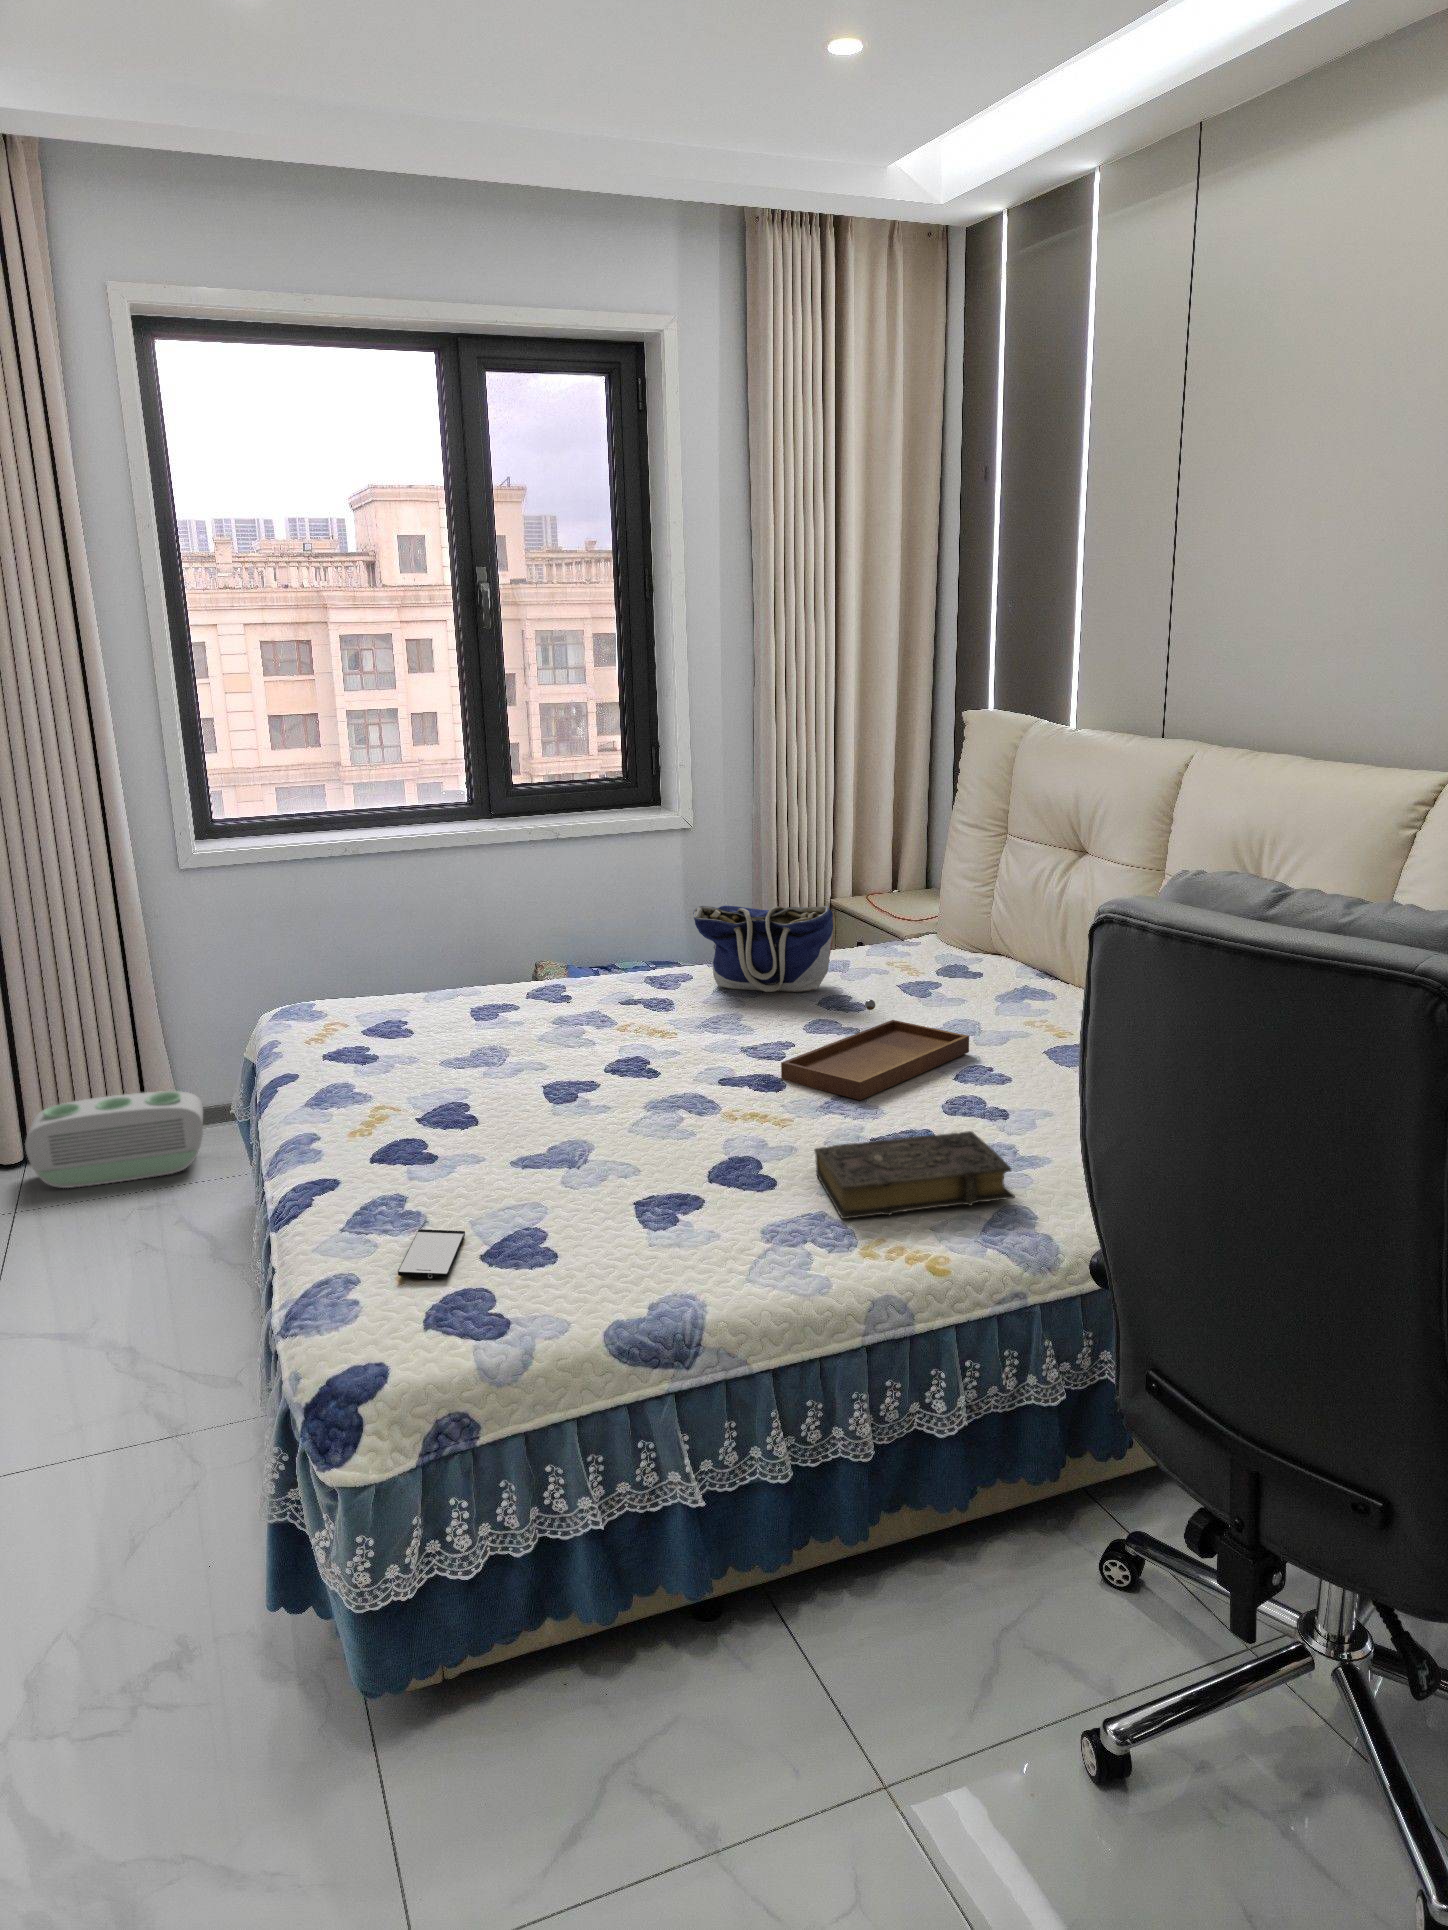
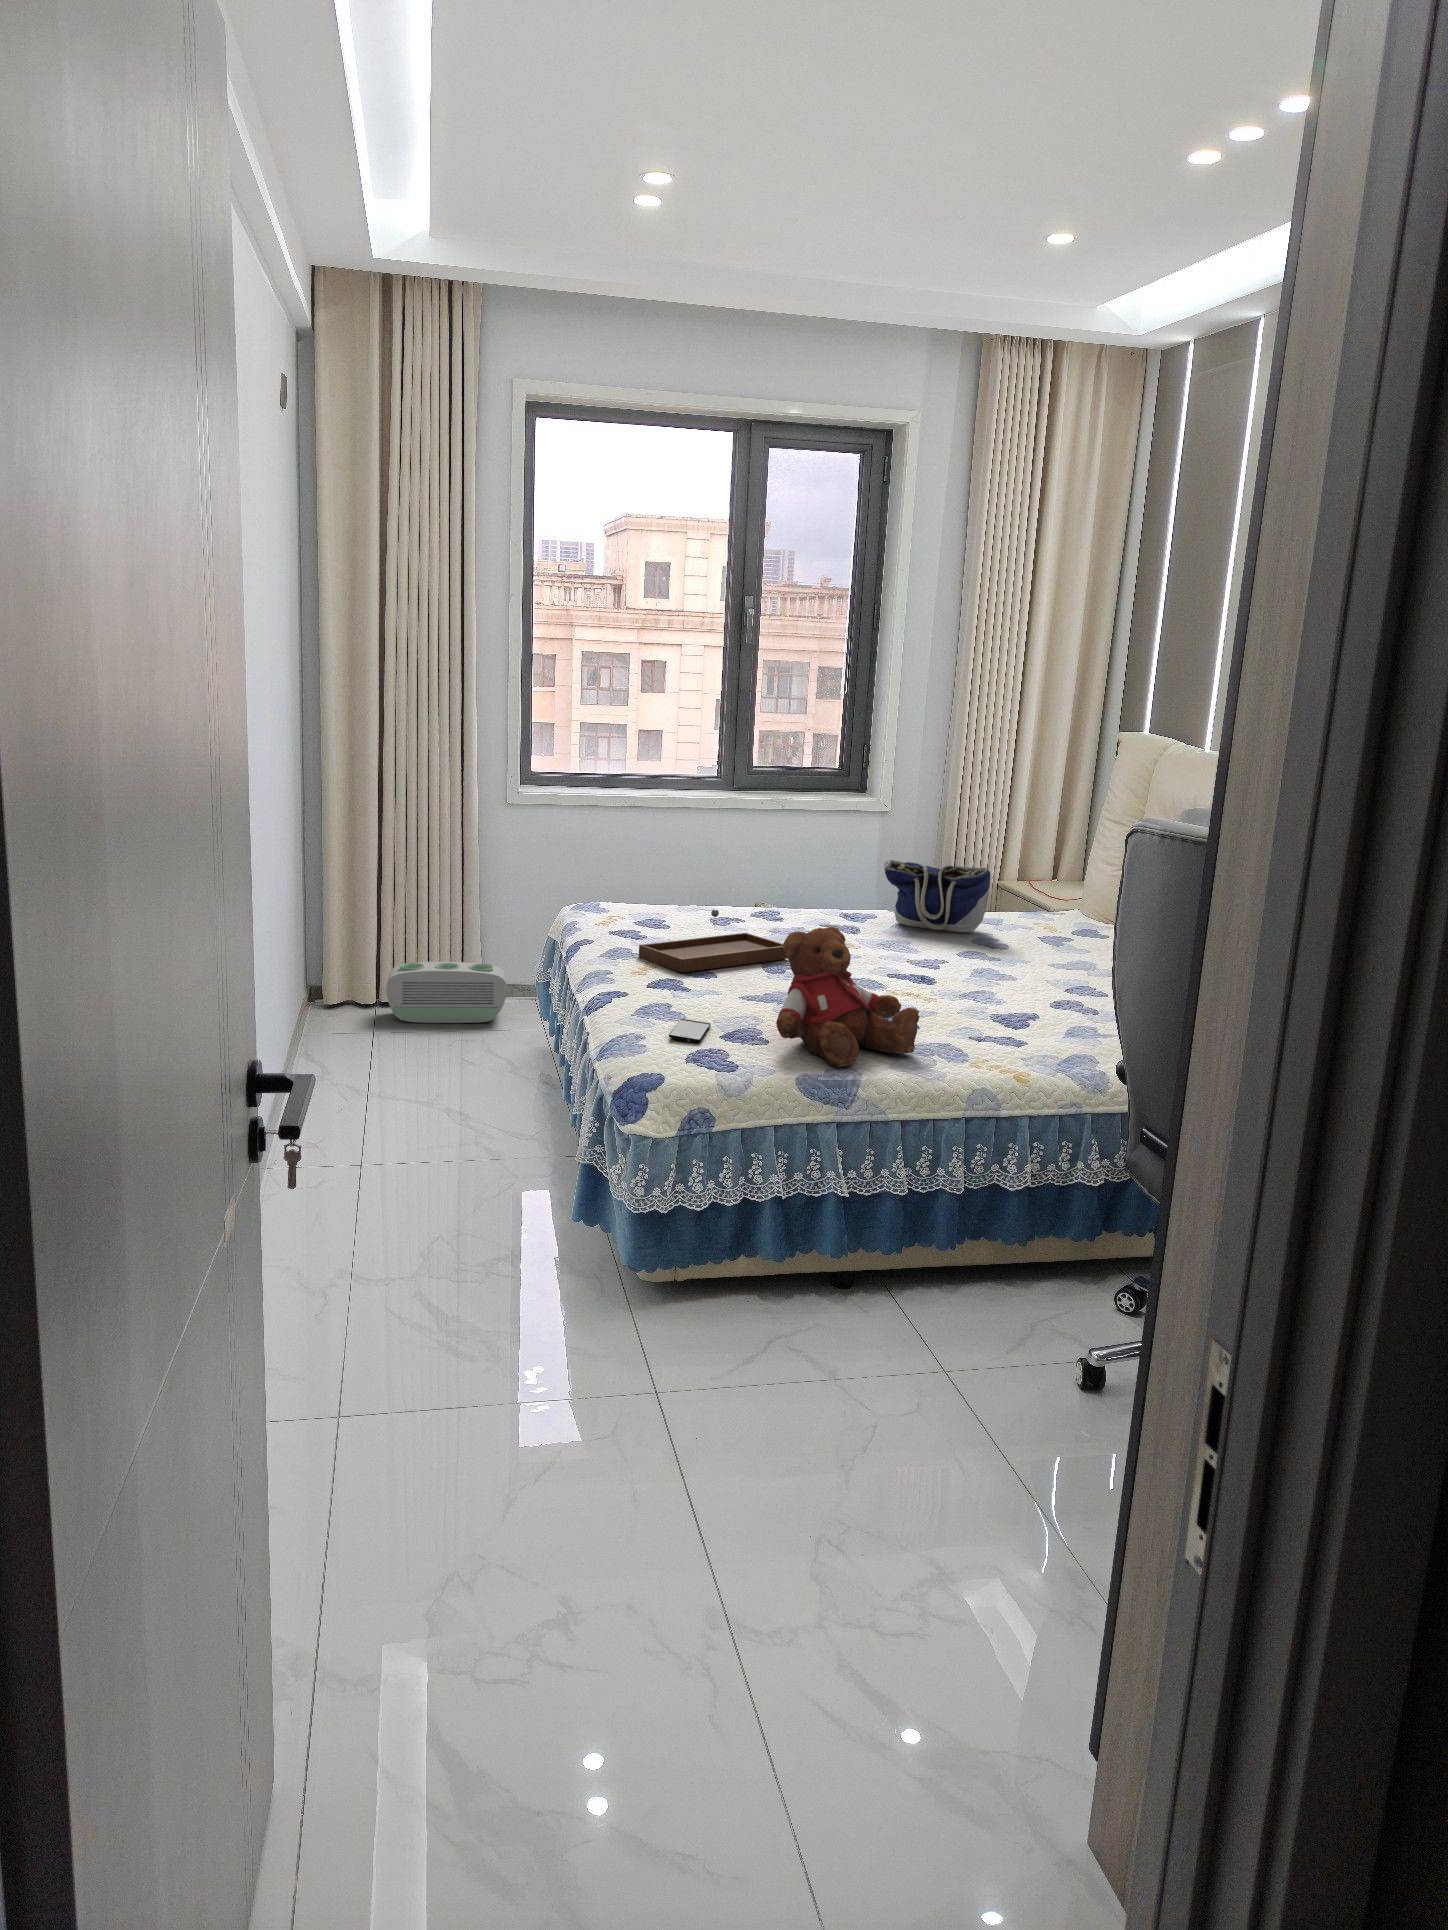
tray: present [781,1000,969,1100] -> present [639,909,787,973]
teddy bear: none [562,1064,779,1298] -> present [776,927,920,1066]
book: present [814,1131,1015,1219] -> none [949,1007,1085,1052]

